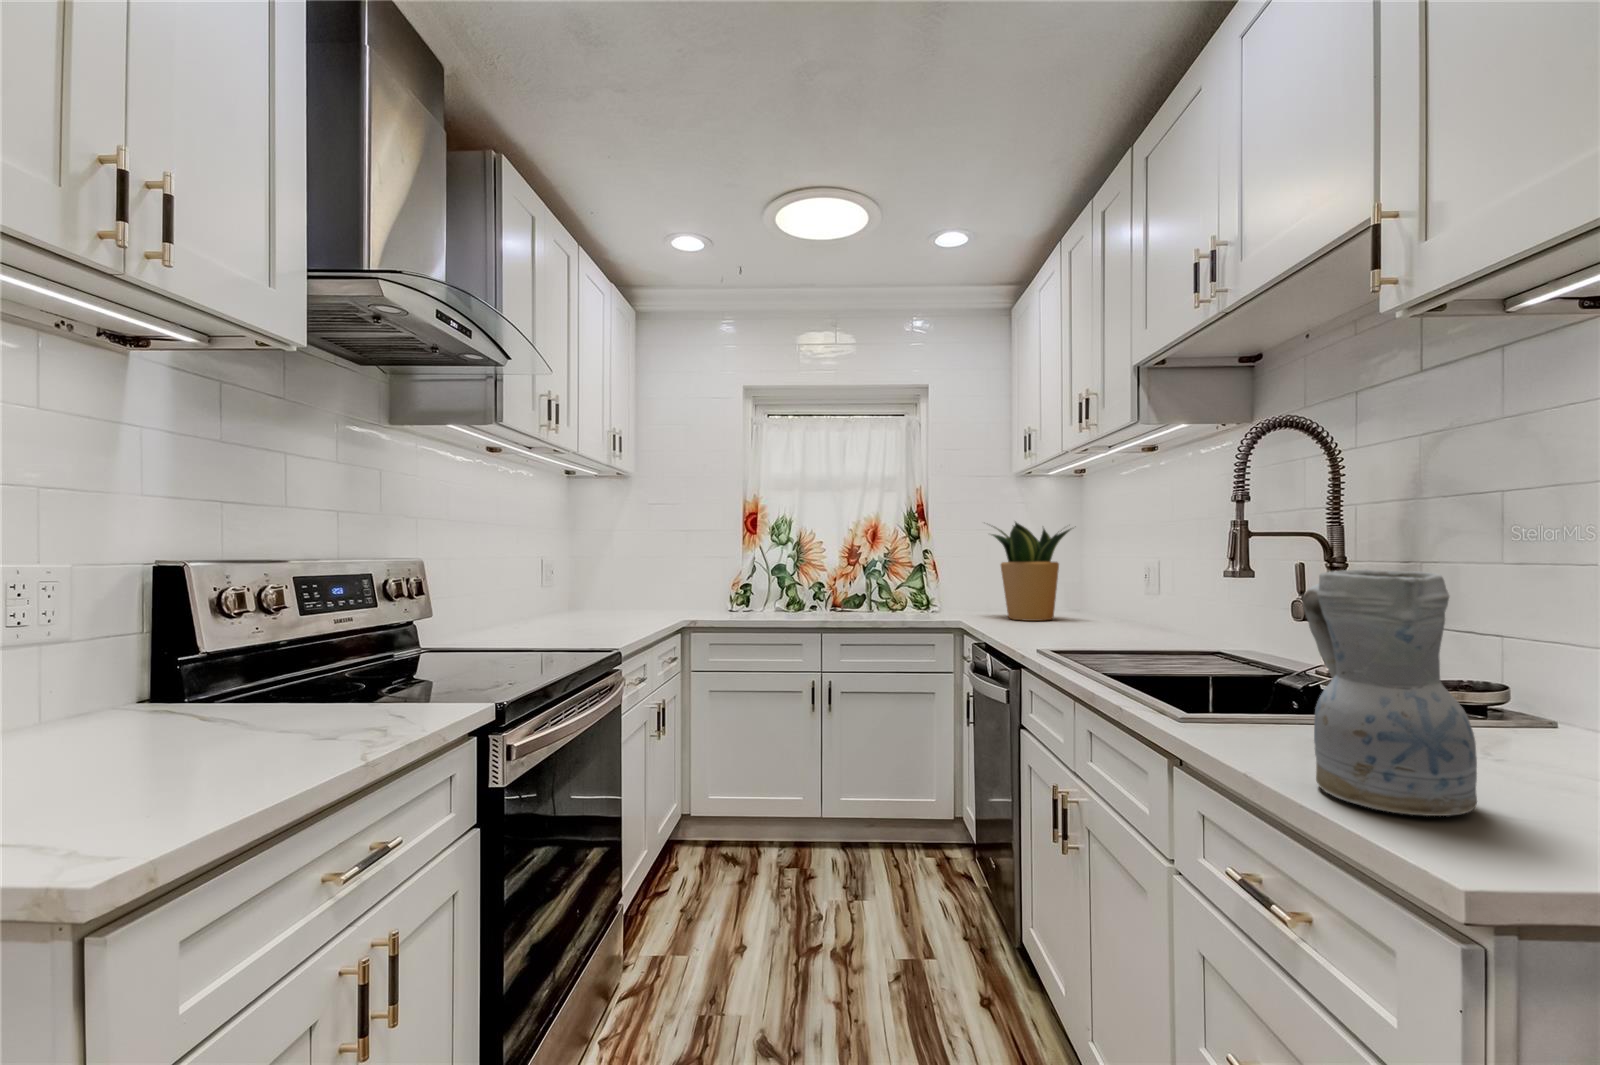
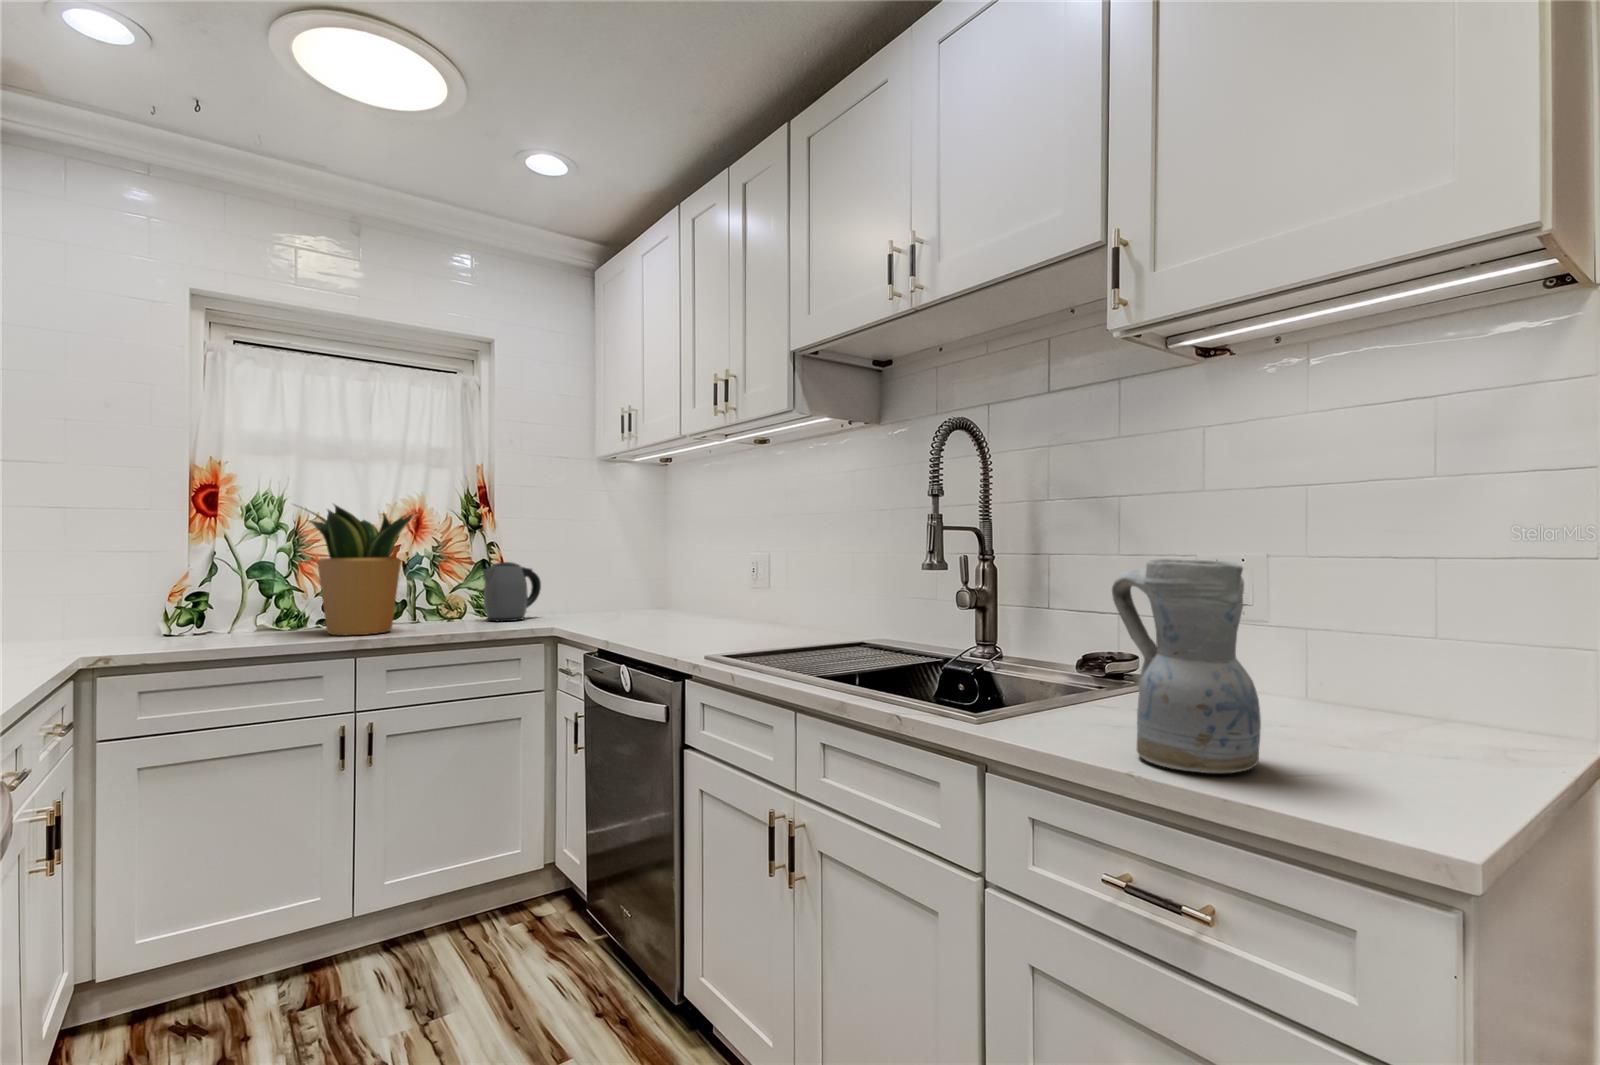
potted plant: present [992,522,1071,621] -> present [294,505,416,635]
kettle: none [918,567,966,614] -> present [483,562,541,621]

